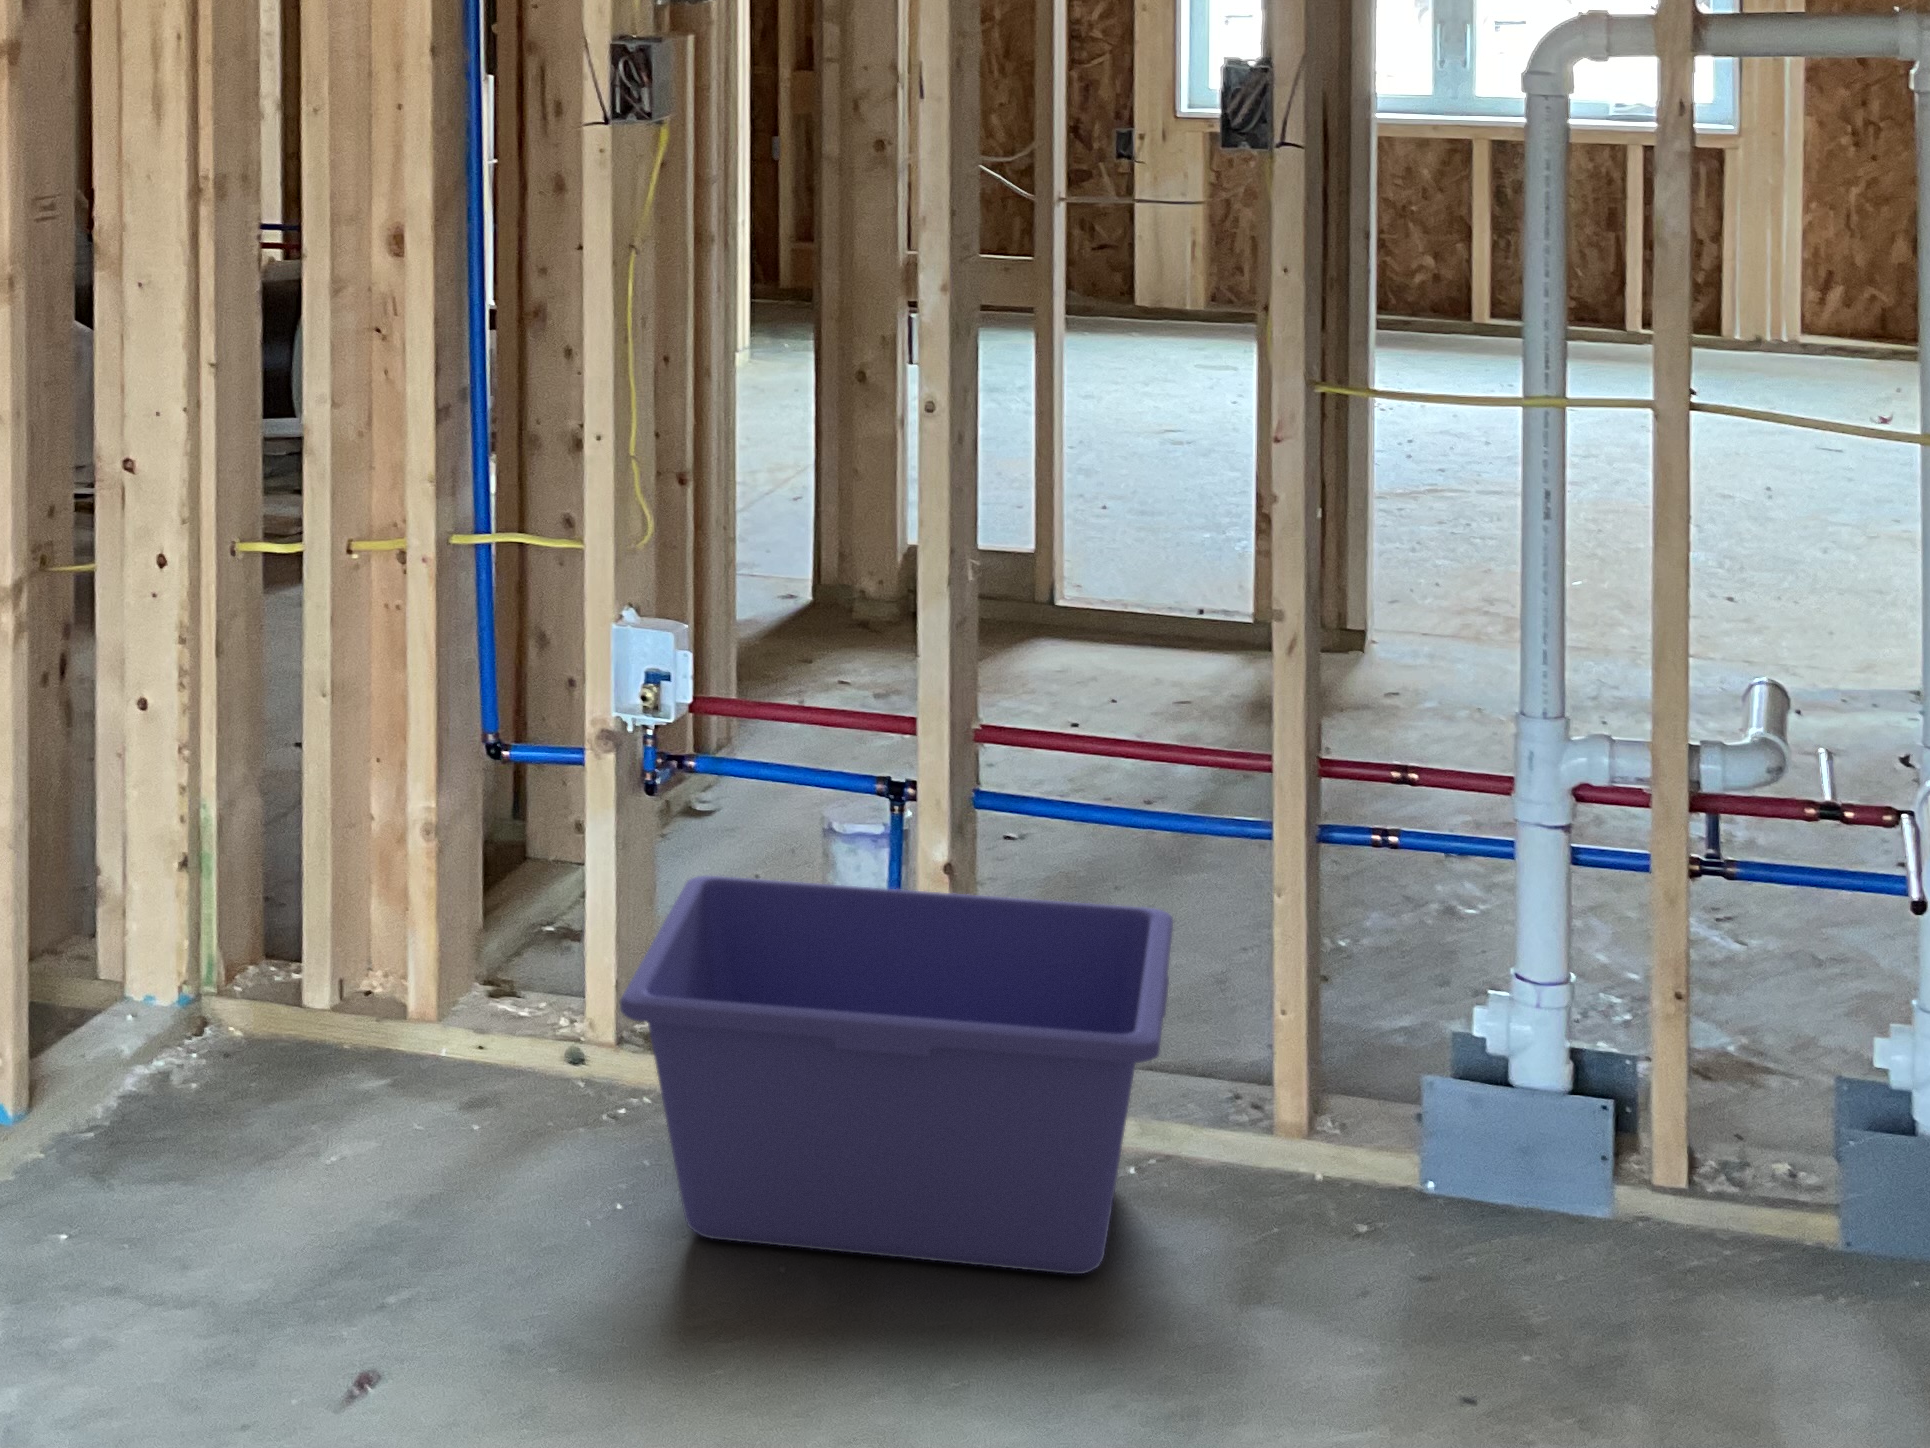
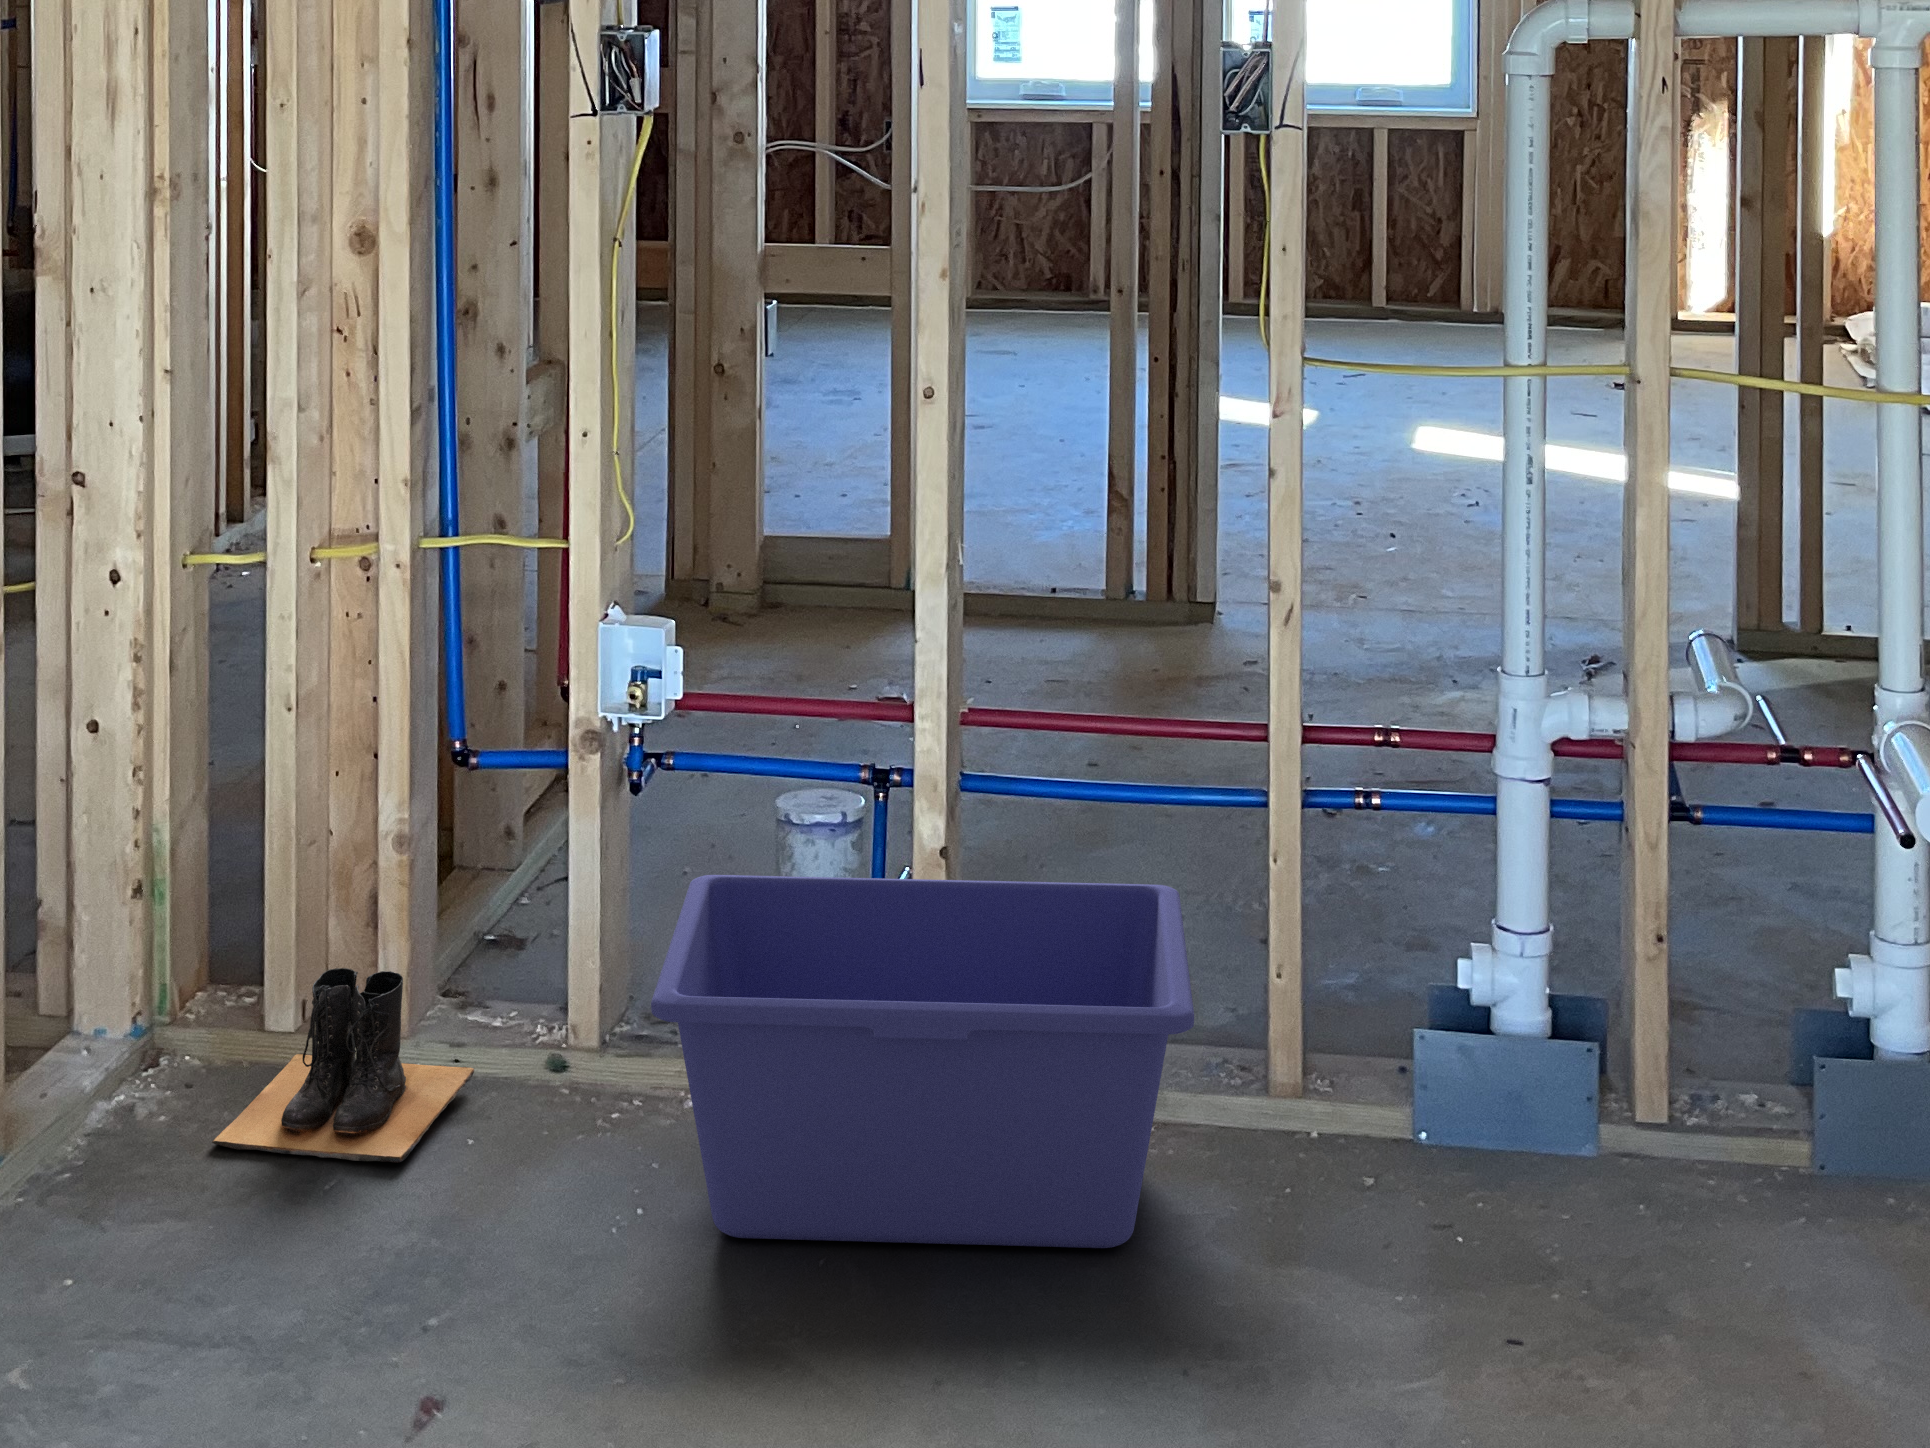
boots: none [225,948,485,1141] -> present [212,968,474,1163]

